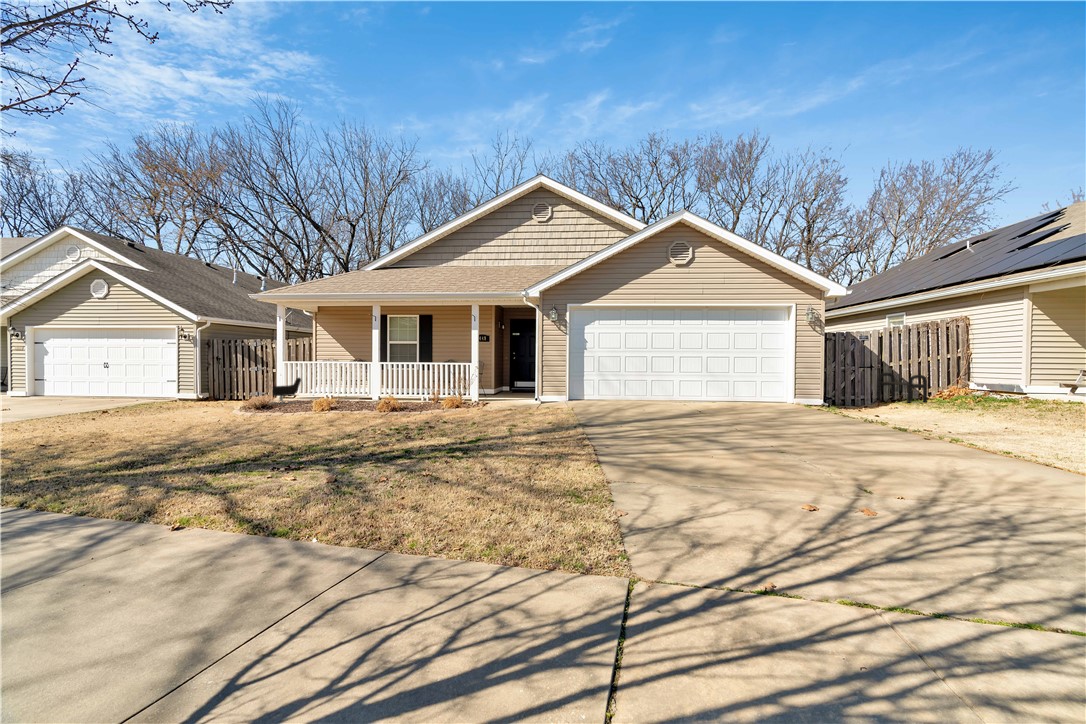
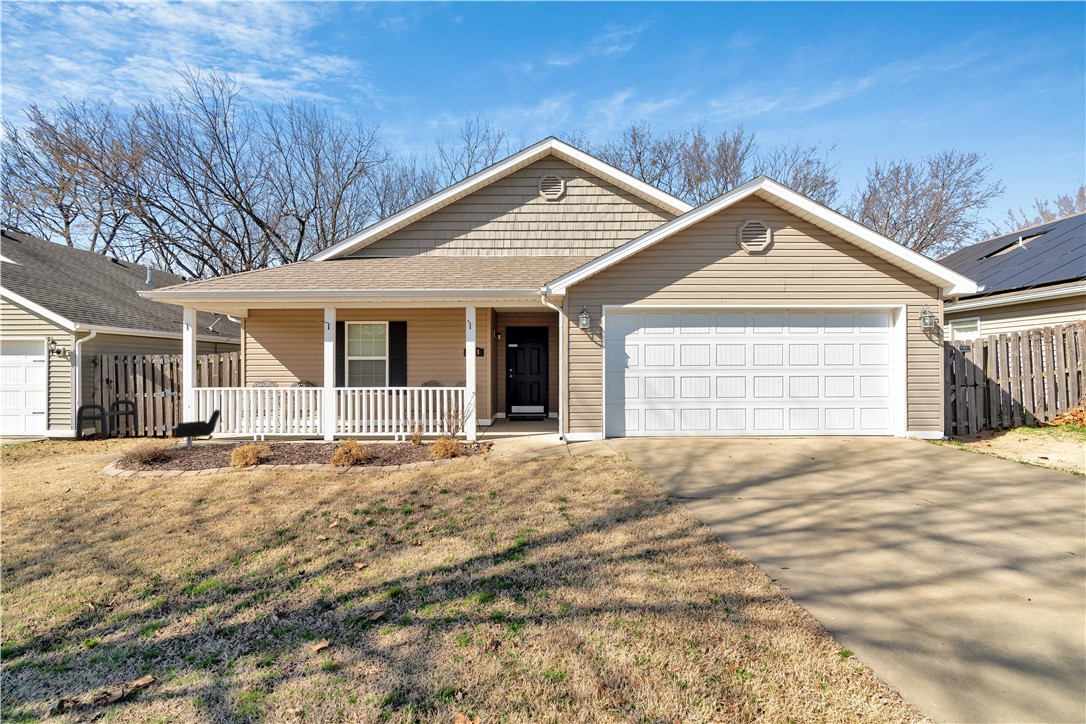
bench: present [876,373,927,403] -> present [77,400,138,438]

